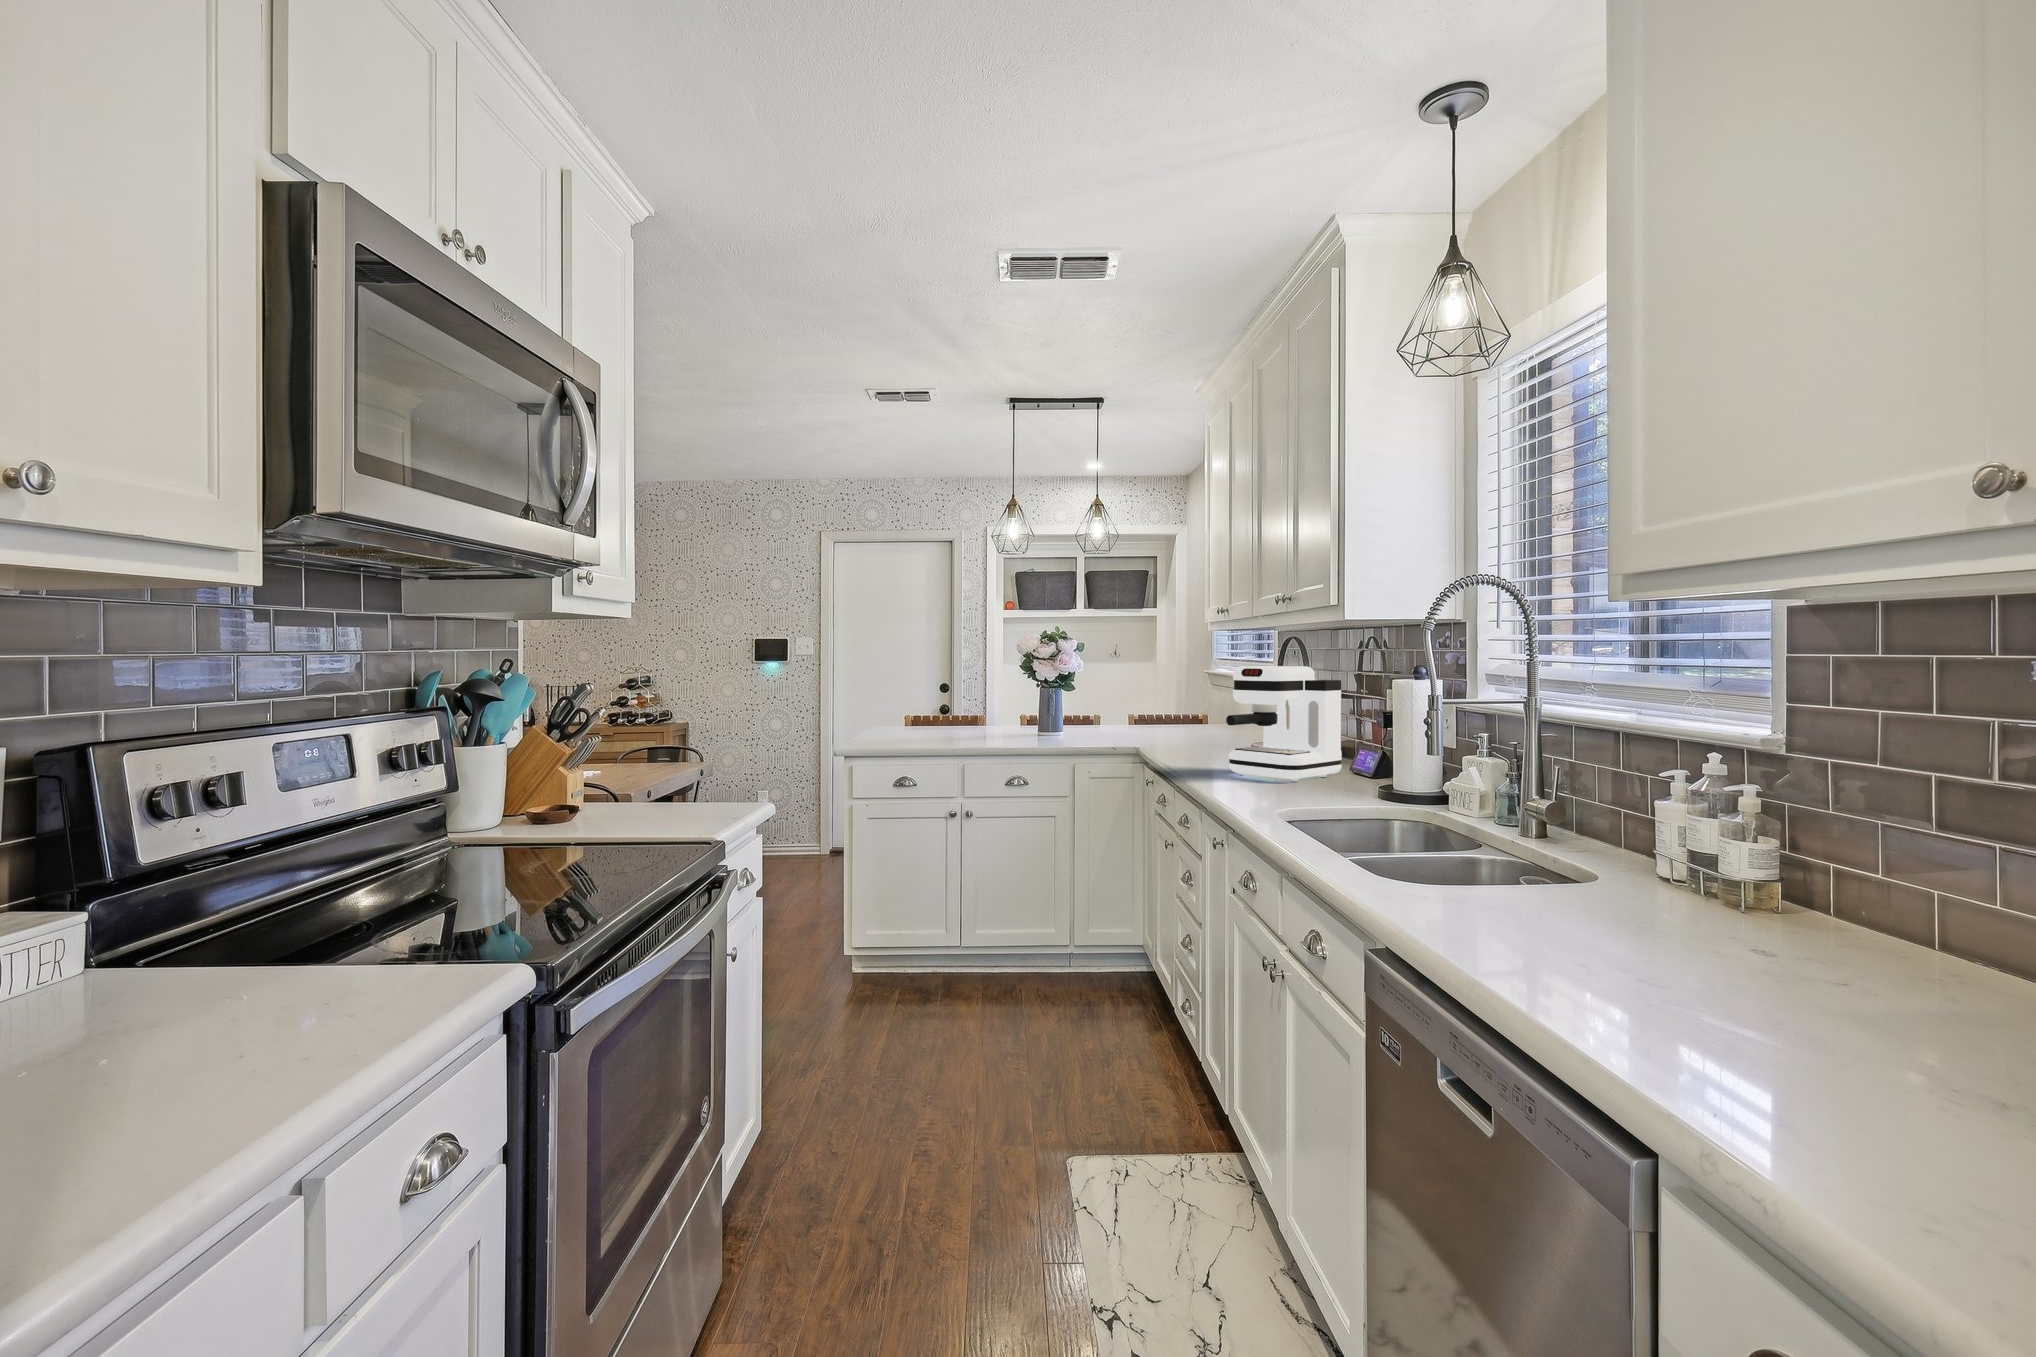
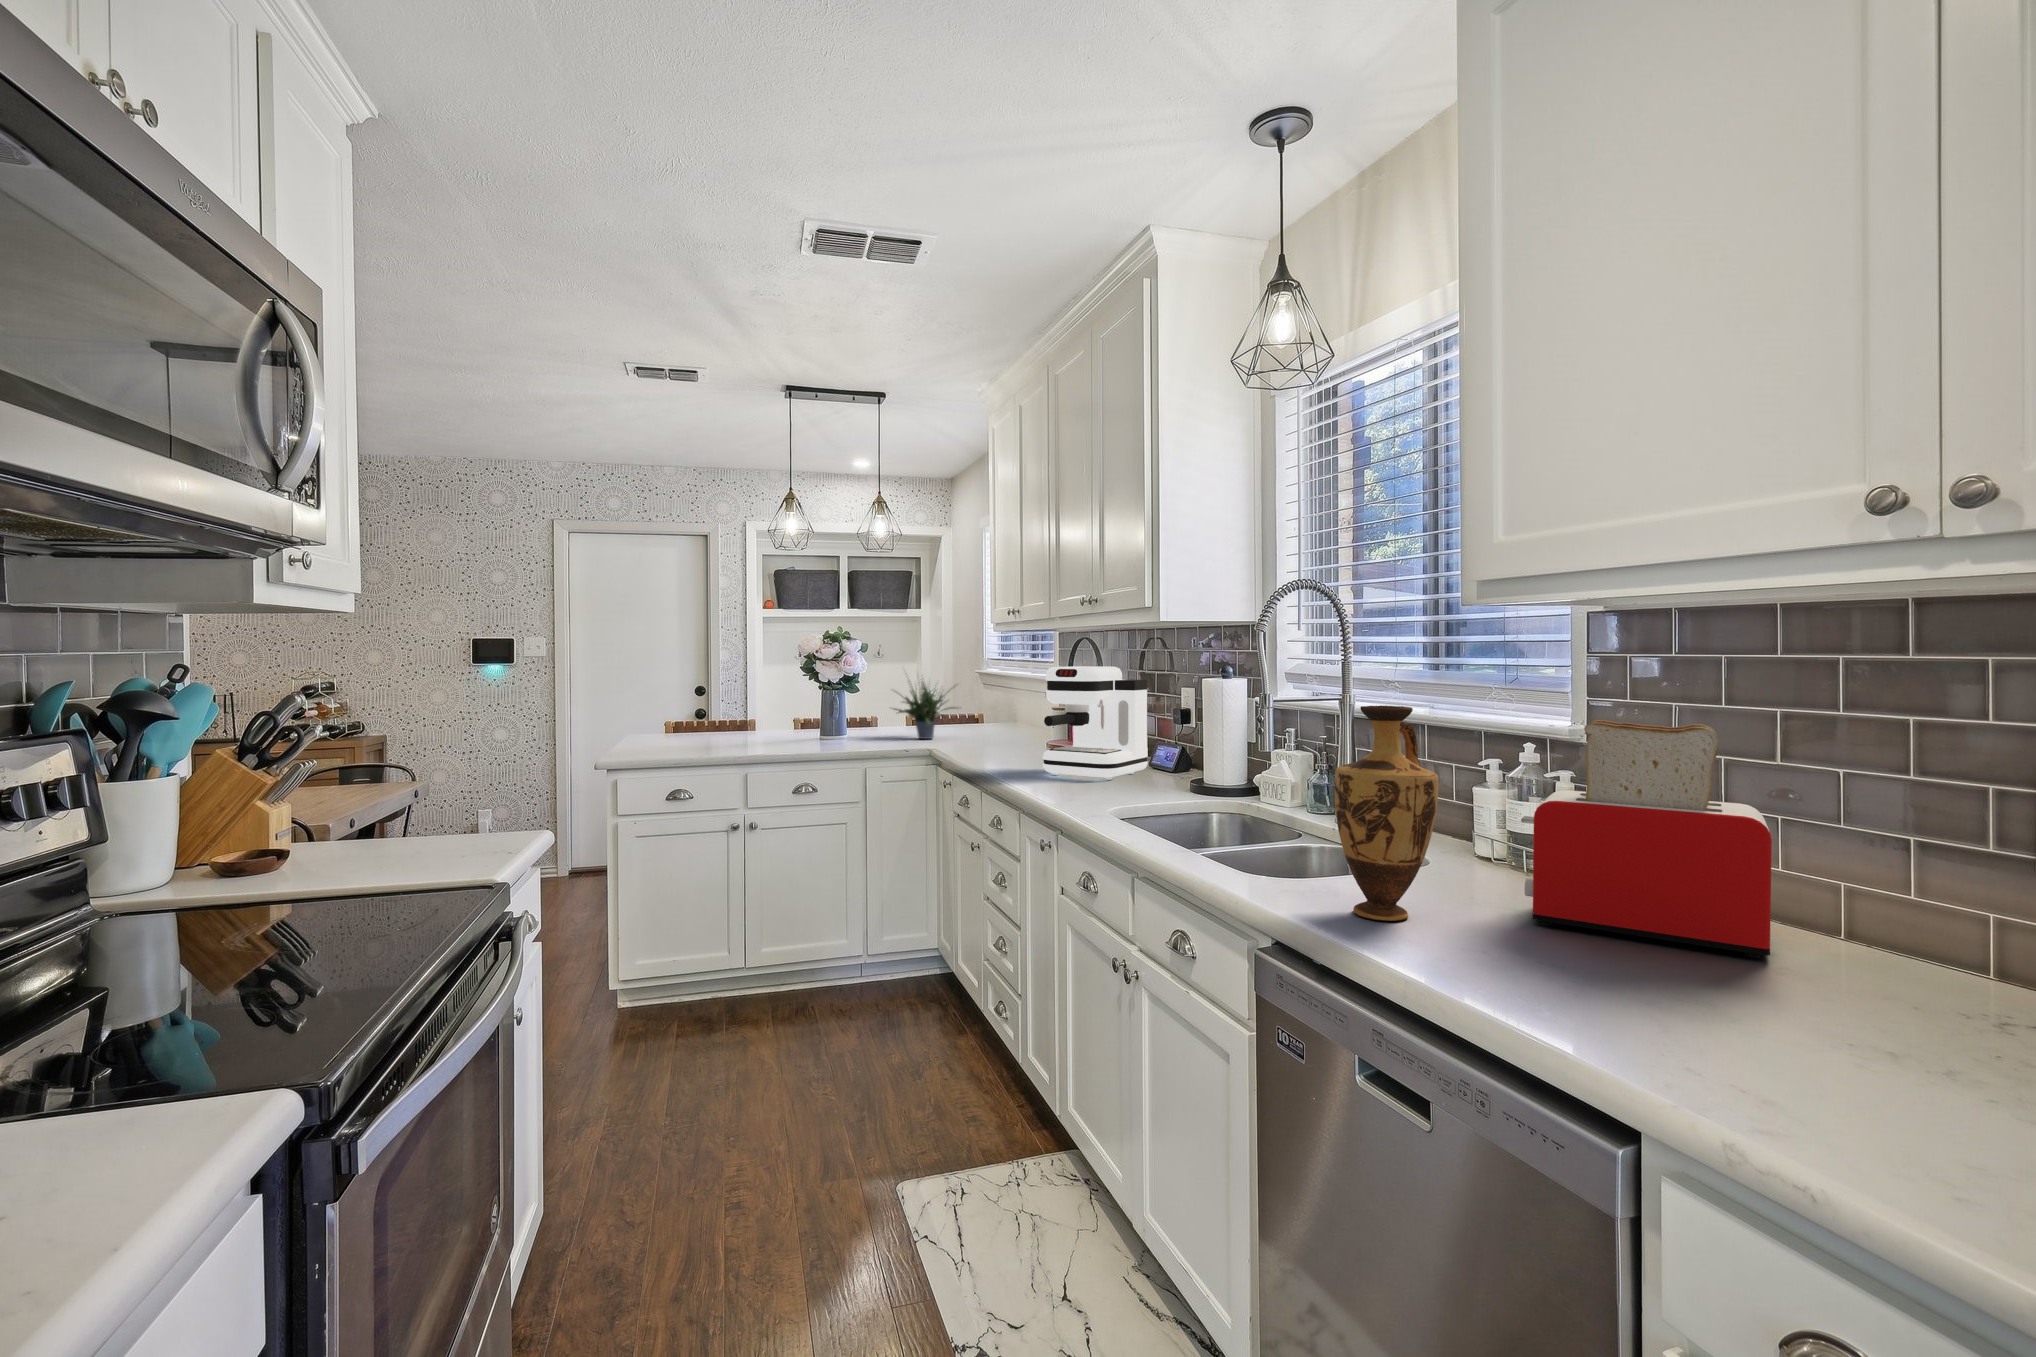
potted plant: none [1100,664,1170,737] -> present [892,682,961,739]
vase: none [1439,707,1552,930] -> present [1335,706,1438,921]
toaster: none [1656,727,1968,1005] -> present [1521,720,1772,958]

